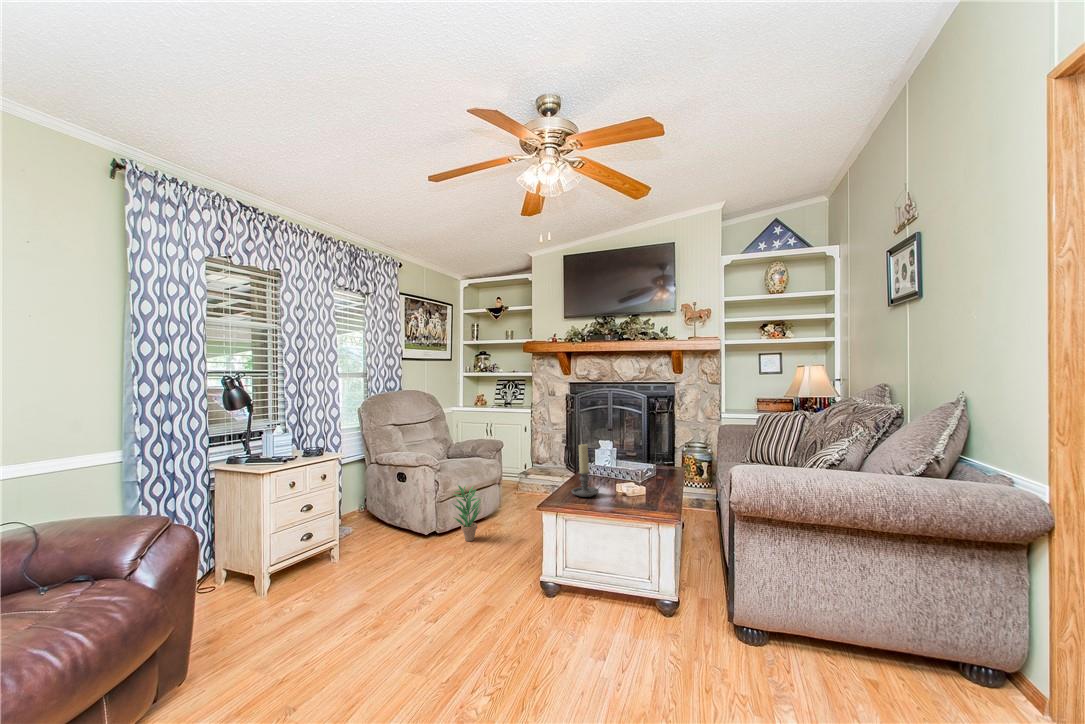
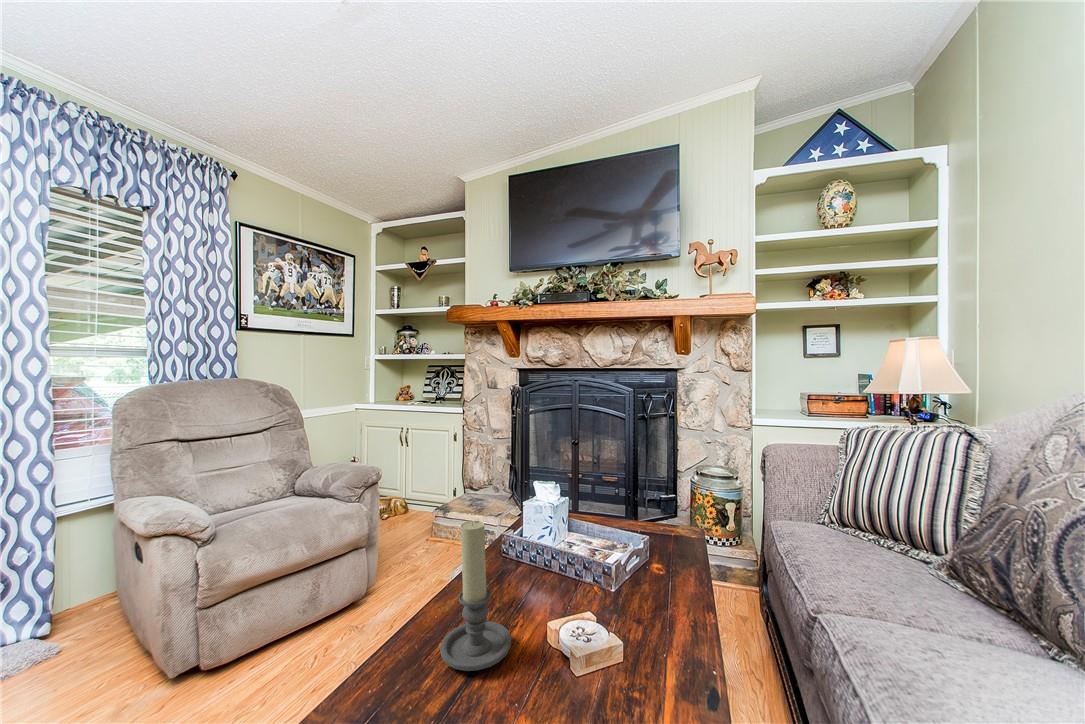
potted plant: present [453,485,480,541] -> none [241,567,315,683]

